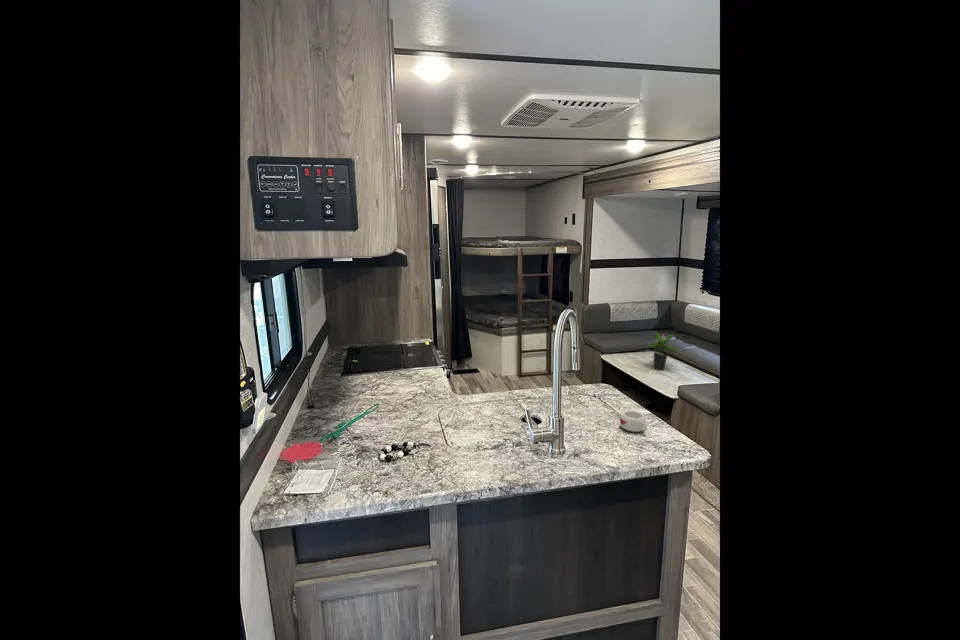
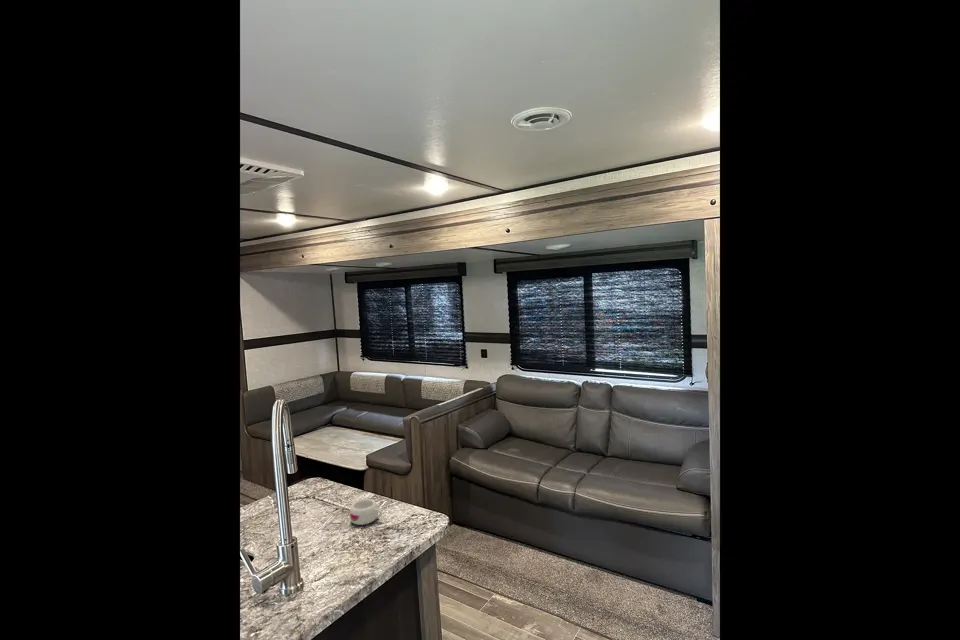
potted plant: present [646,332,677,370] -> none [322,405,356,447]

